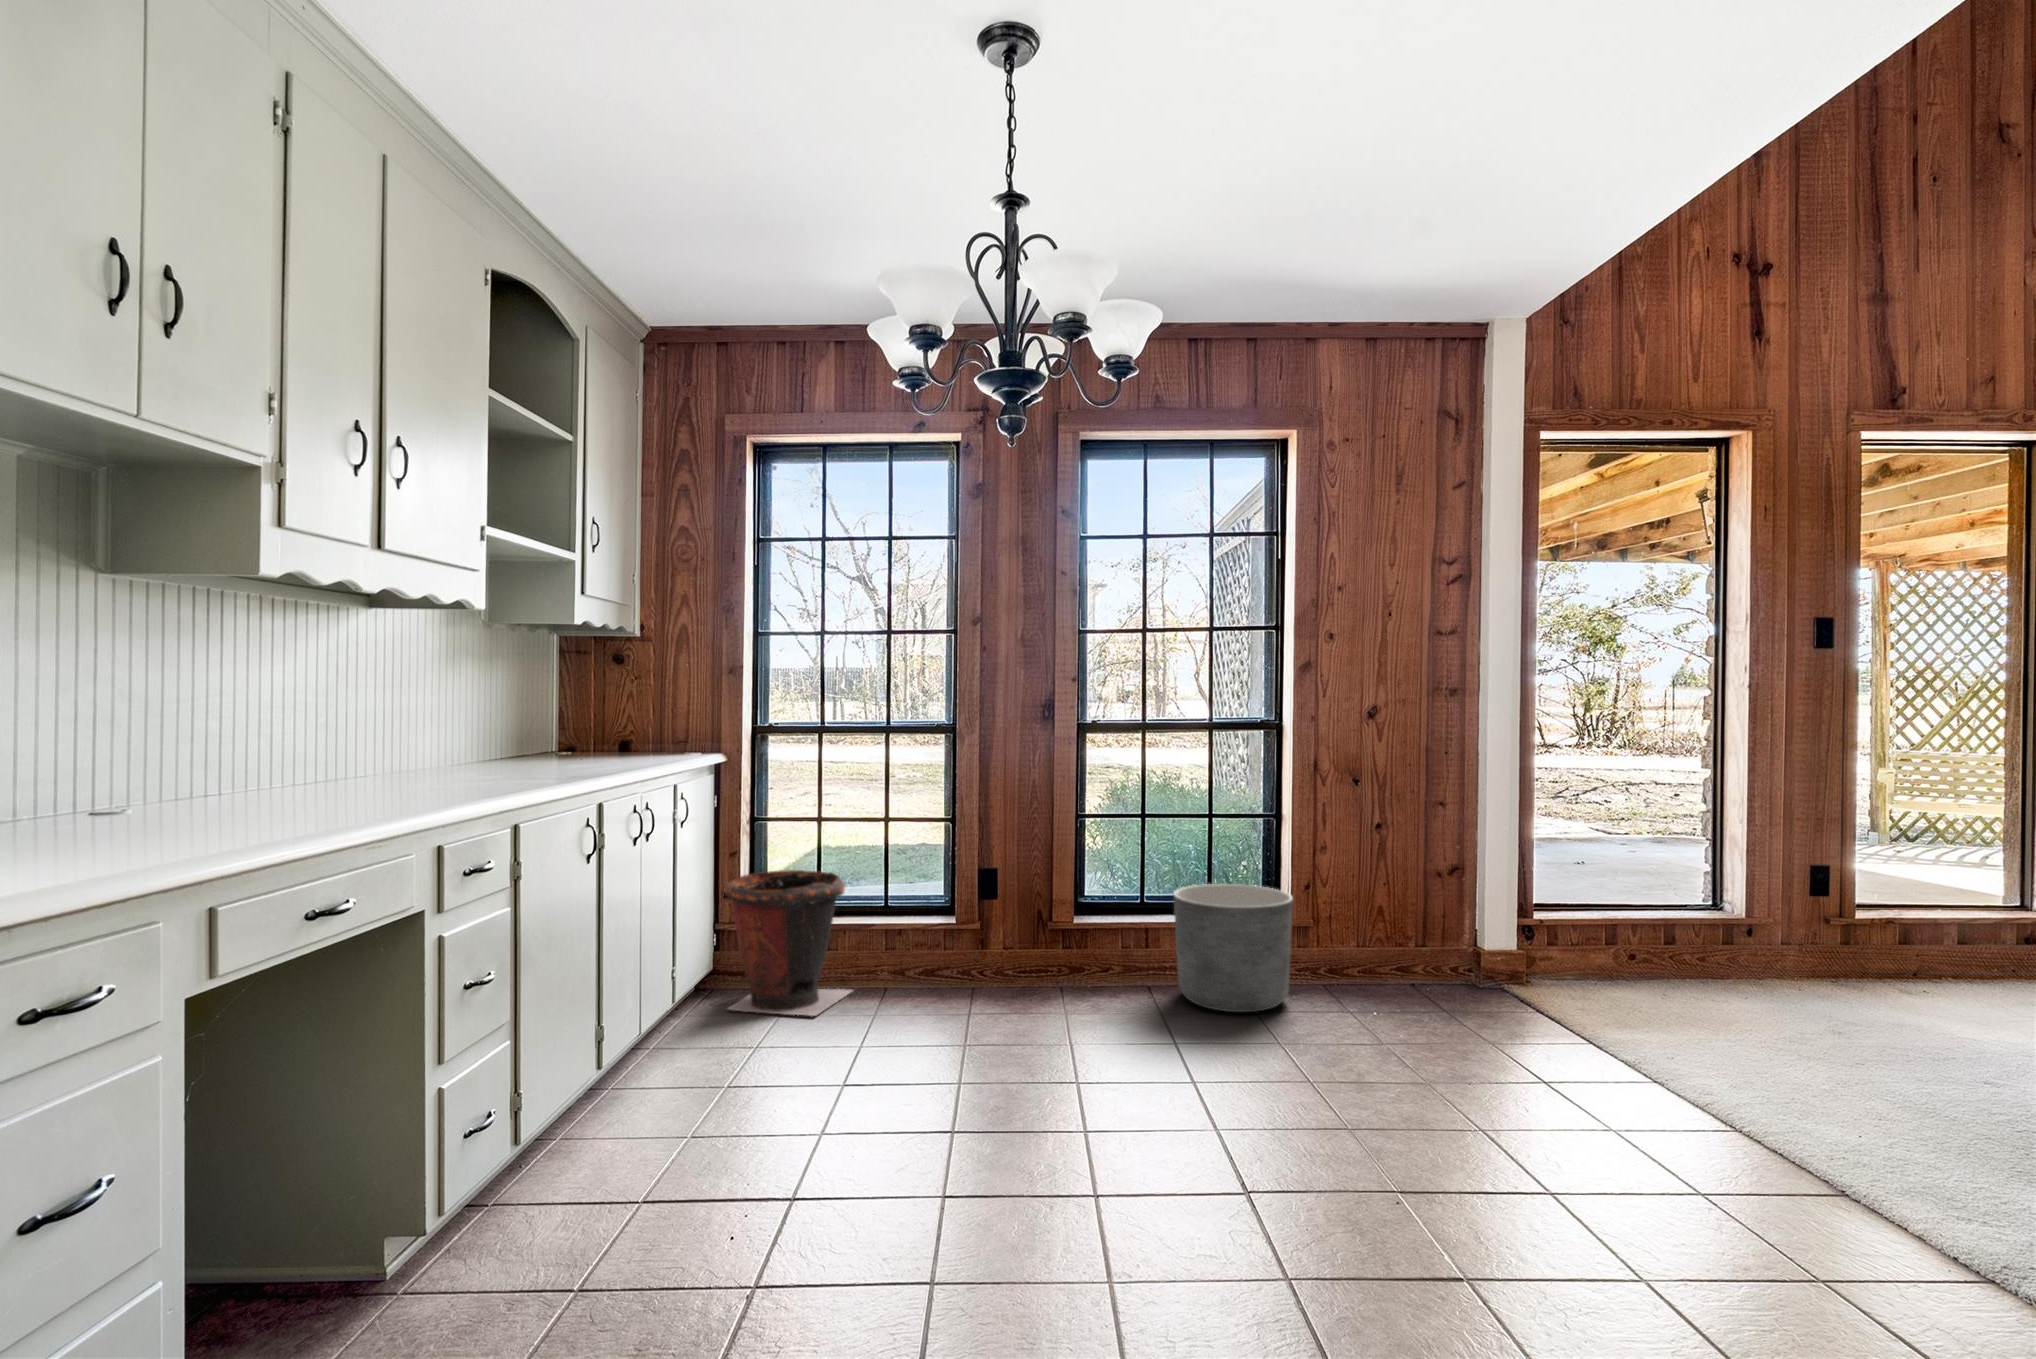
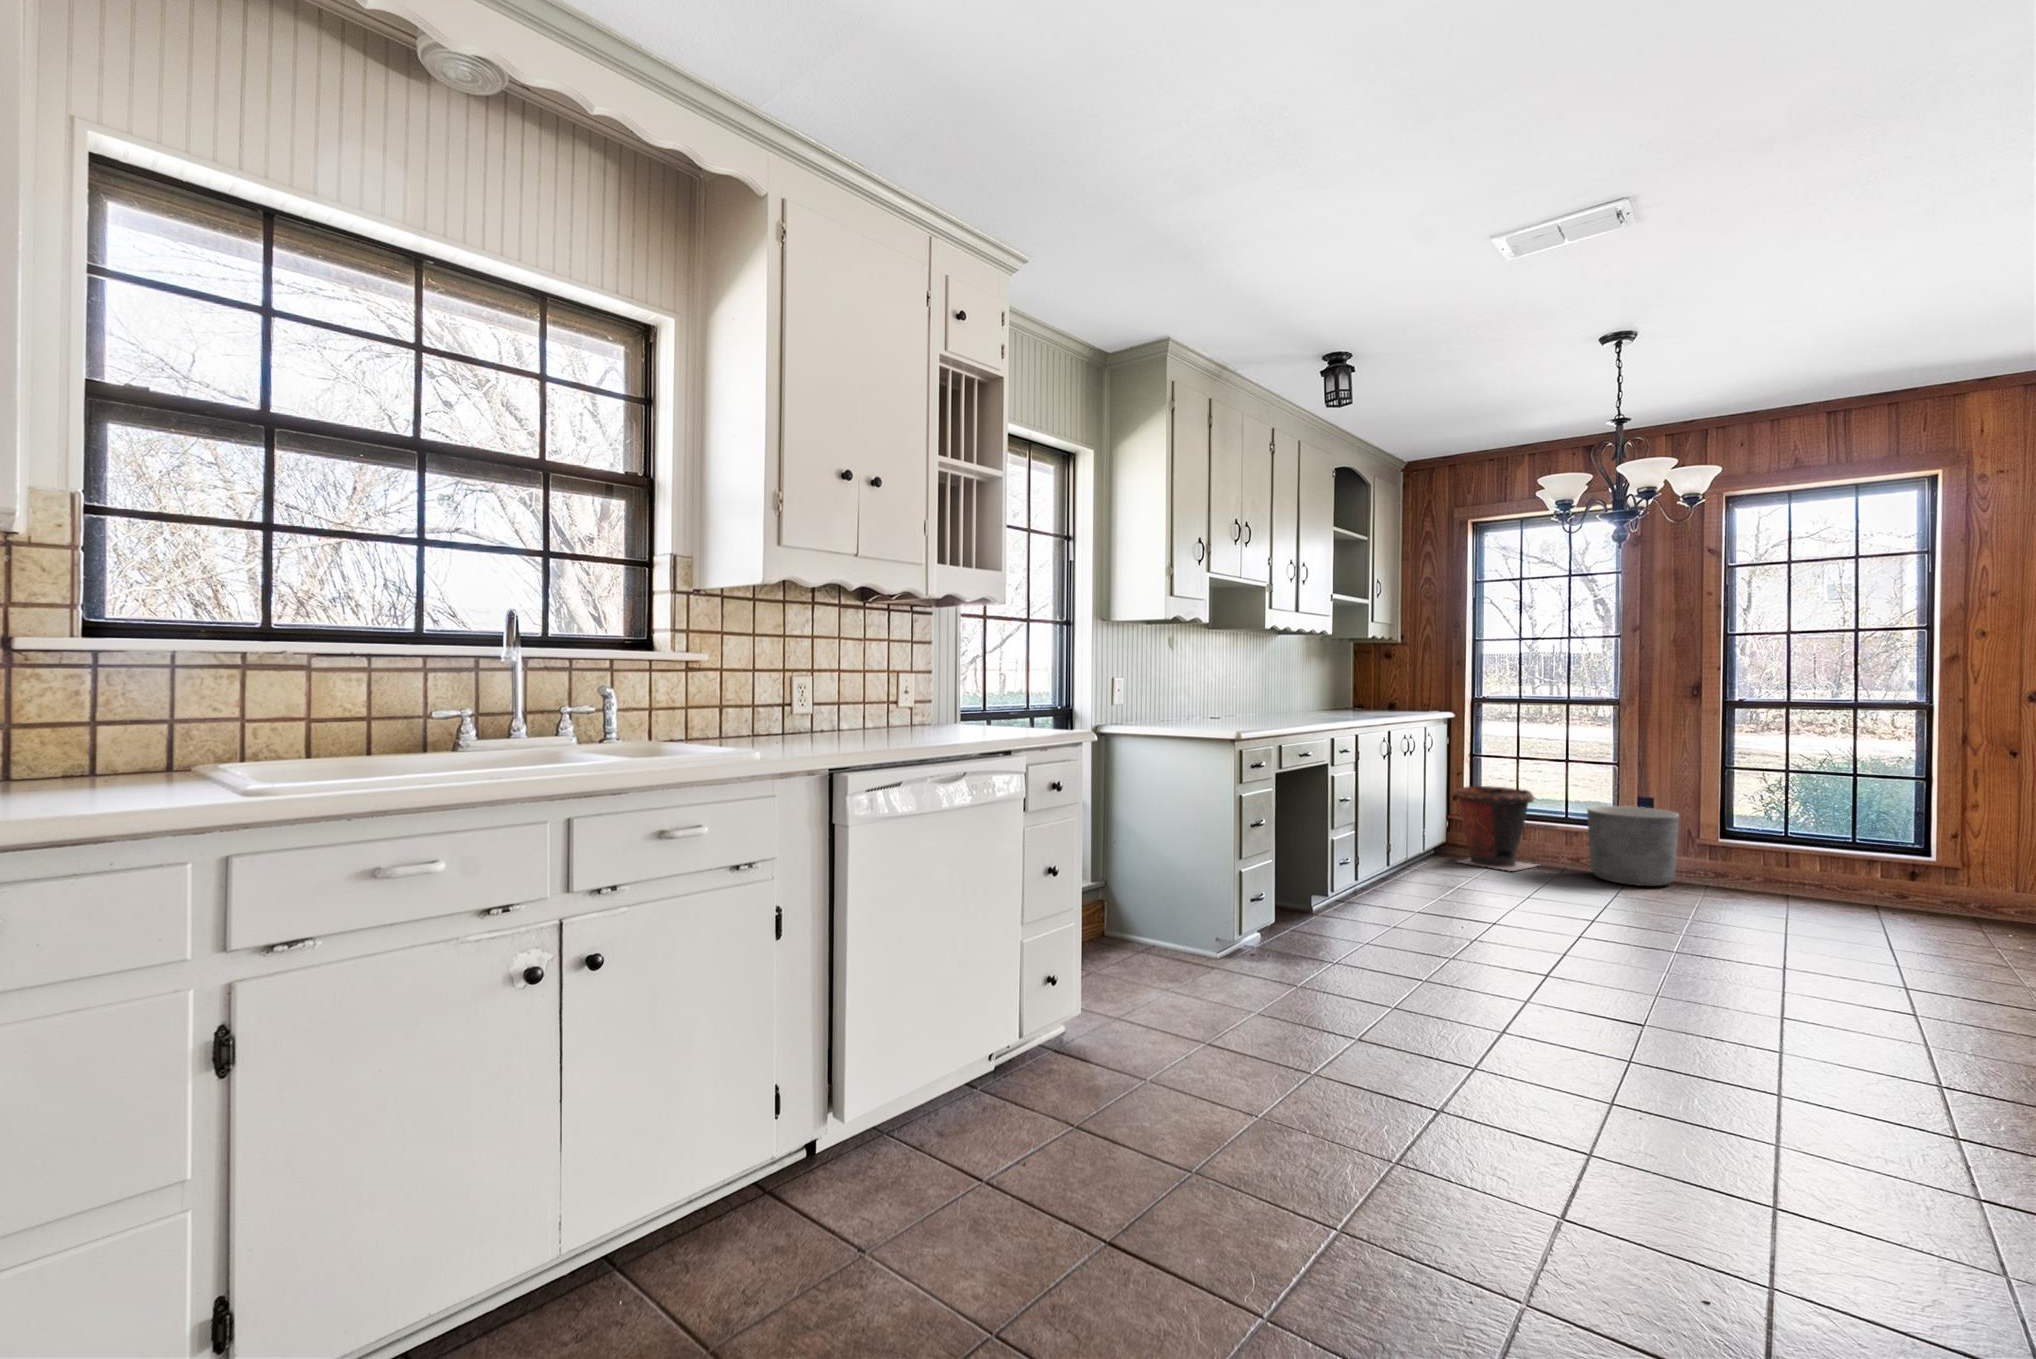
planter: present [1174,884,1293,1012] -> present [1587,806,1679,886]

